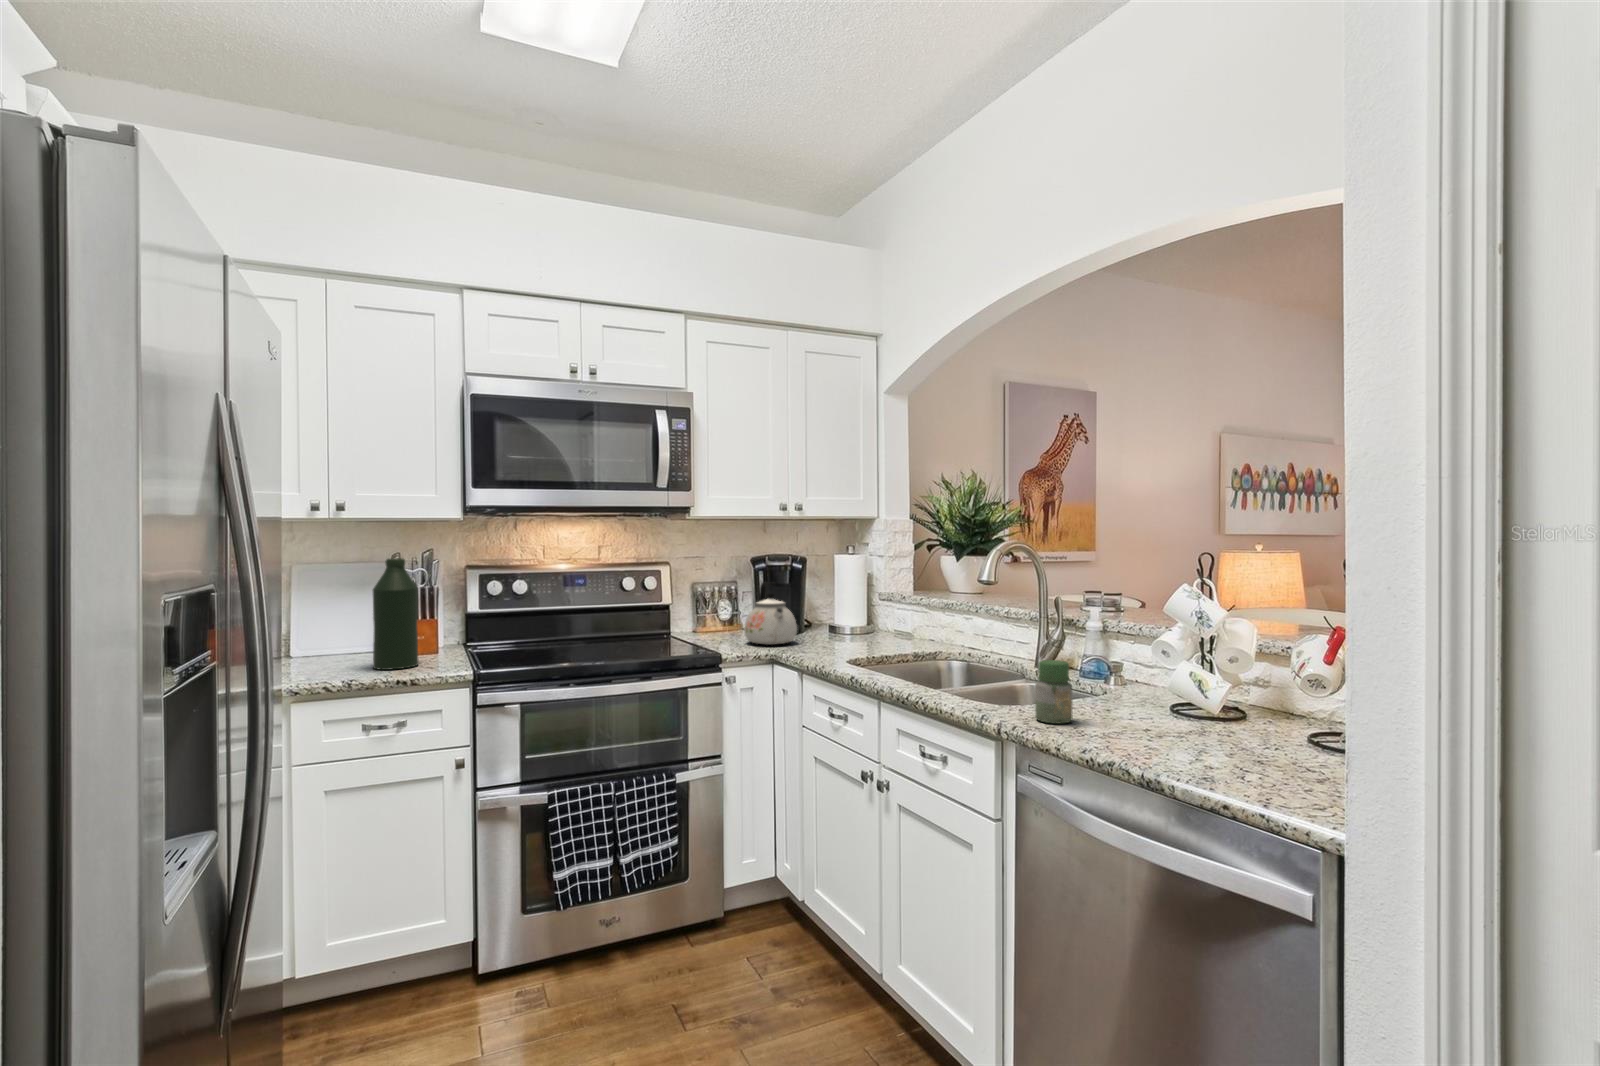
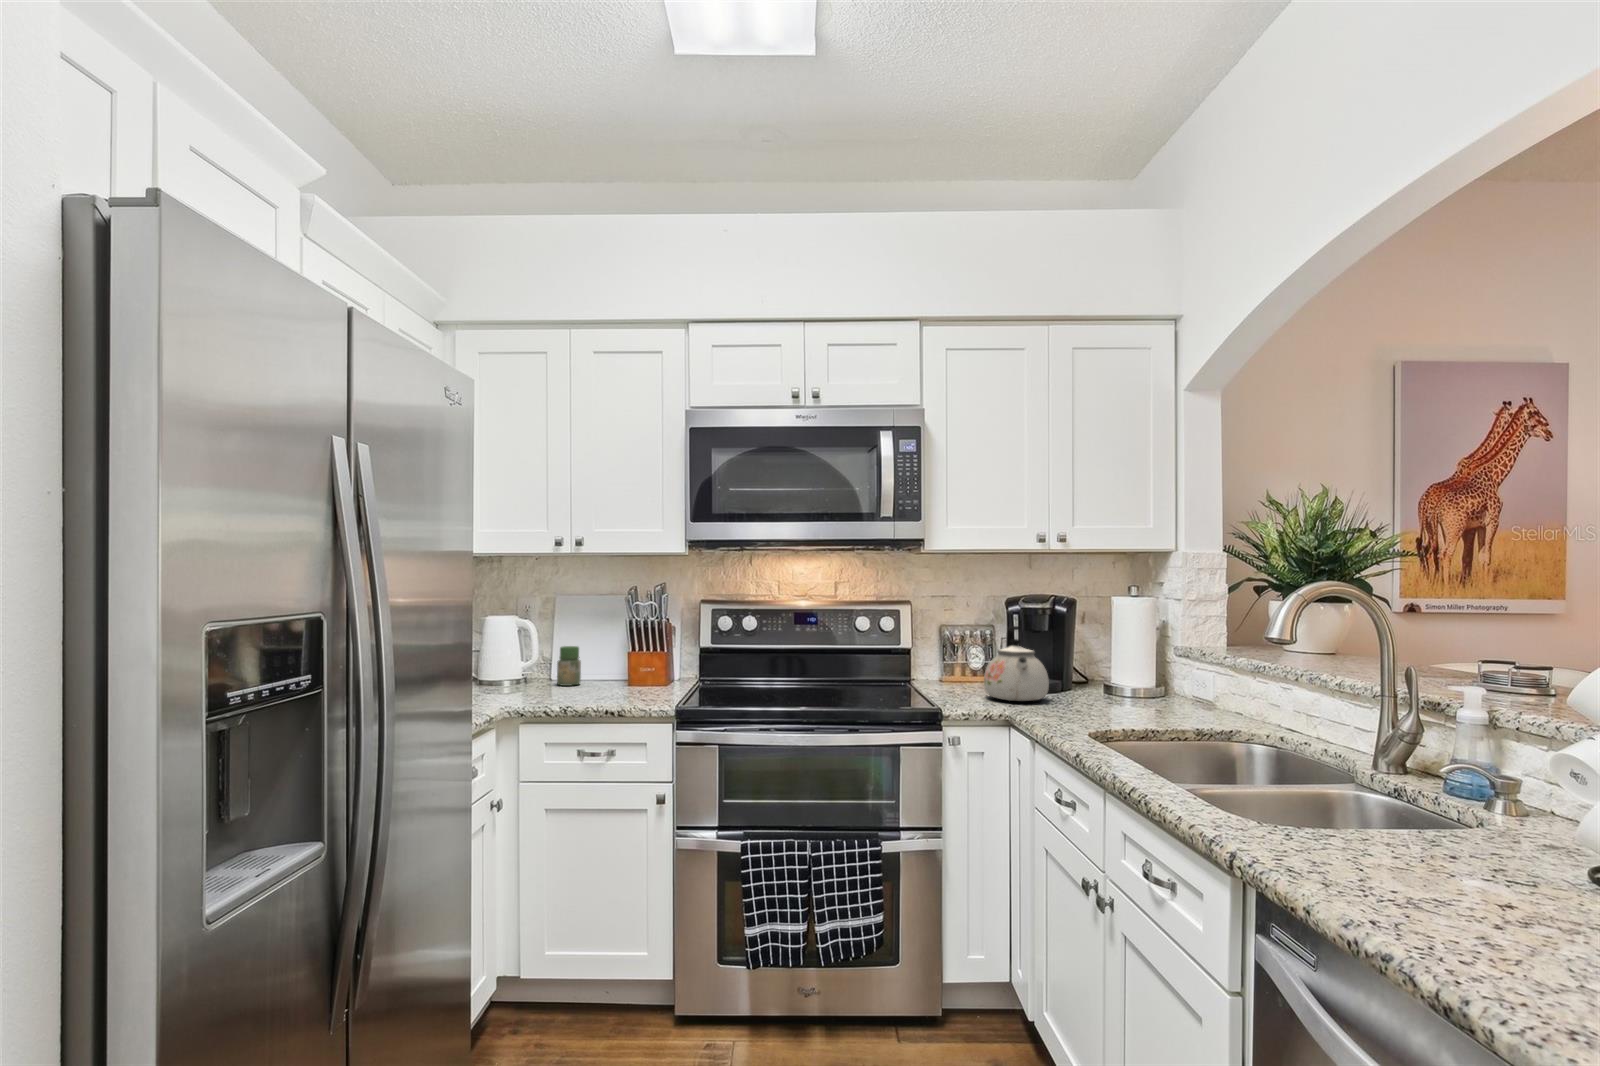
bottle: present [373,558,419,670] -> none [598,586,641,694]
jar: present [1035,660,1072,724] -> present [557,646,581,686]

